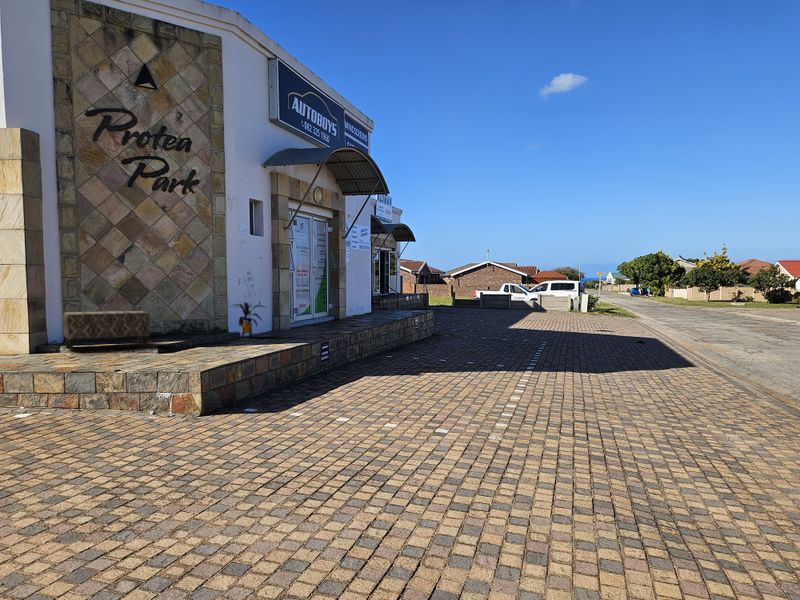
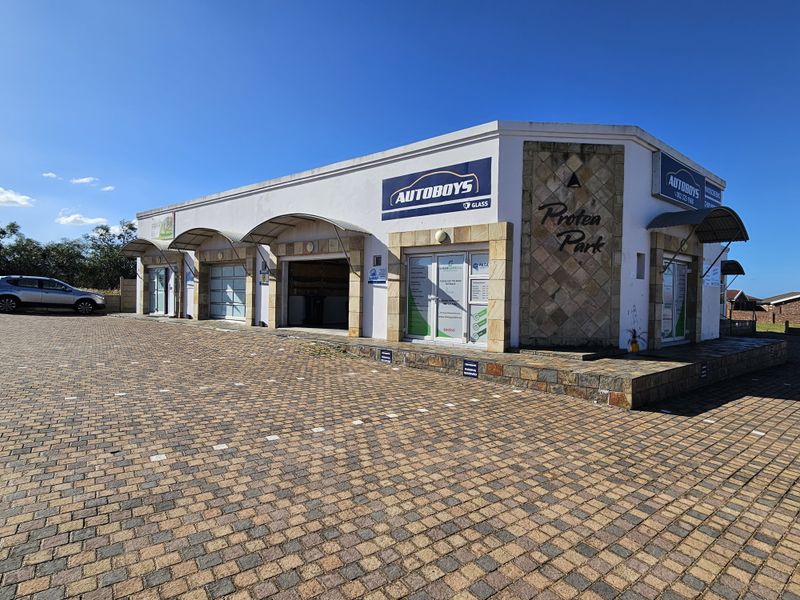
bench: present [63,311,150,350] -> none [520,328,573,353]

